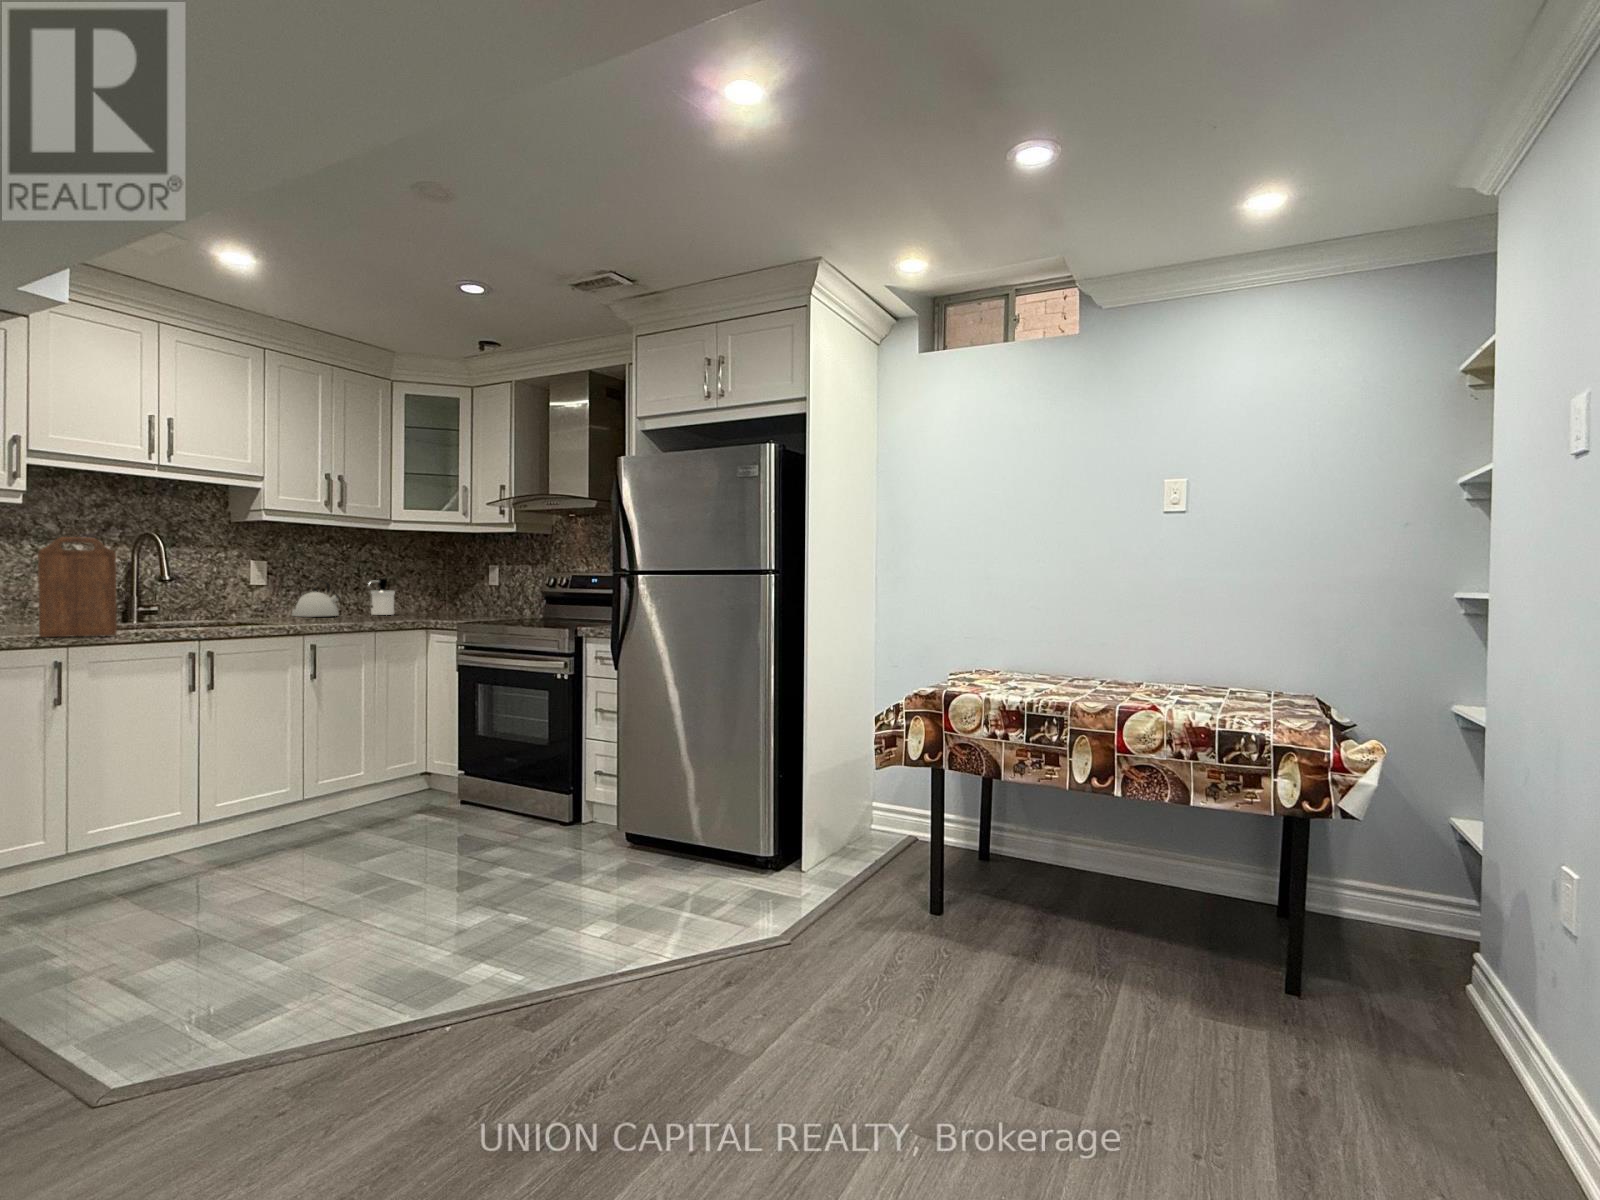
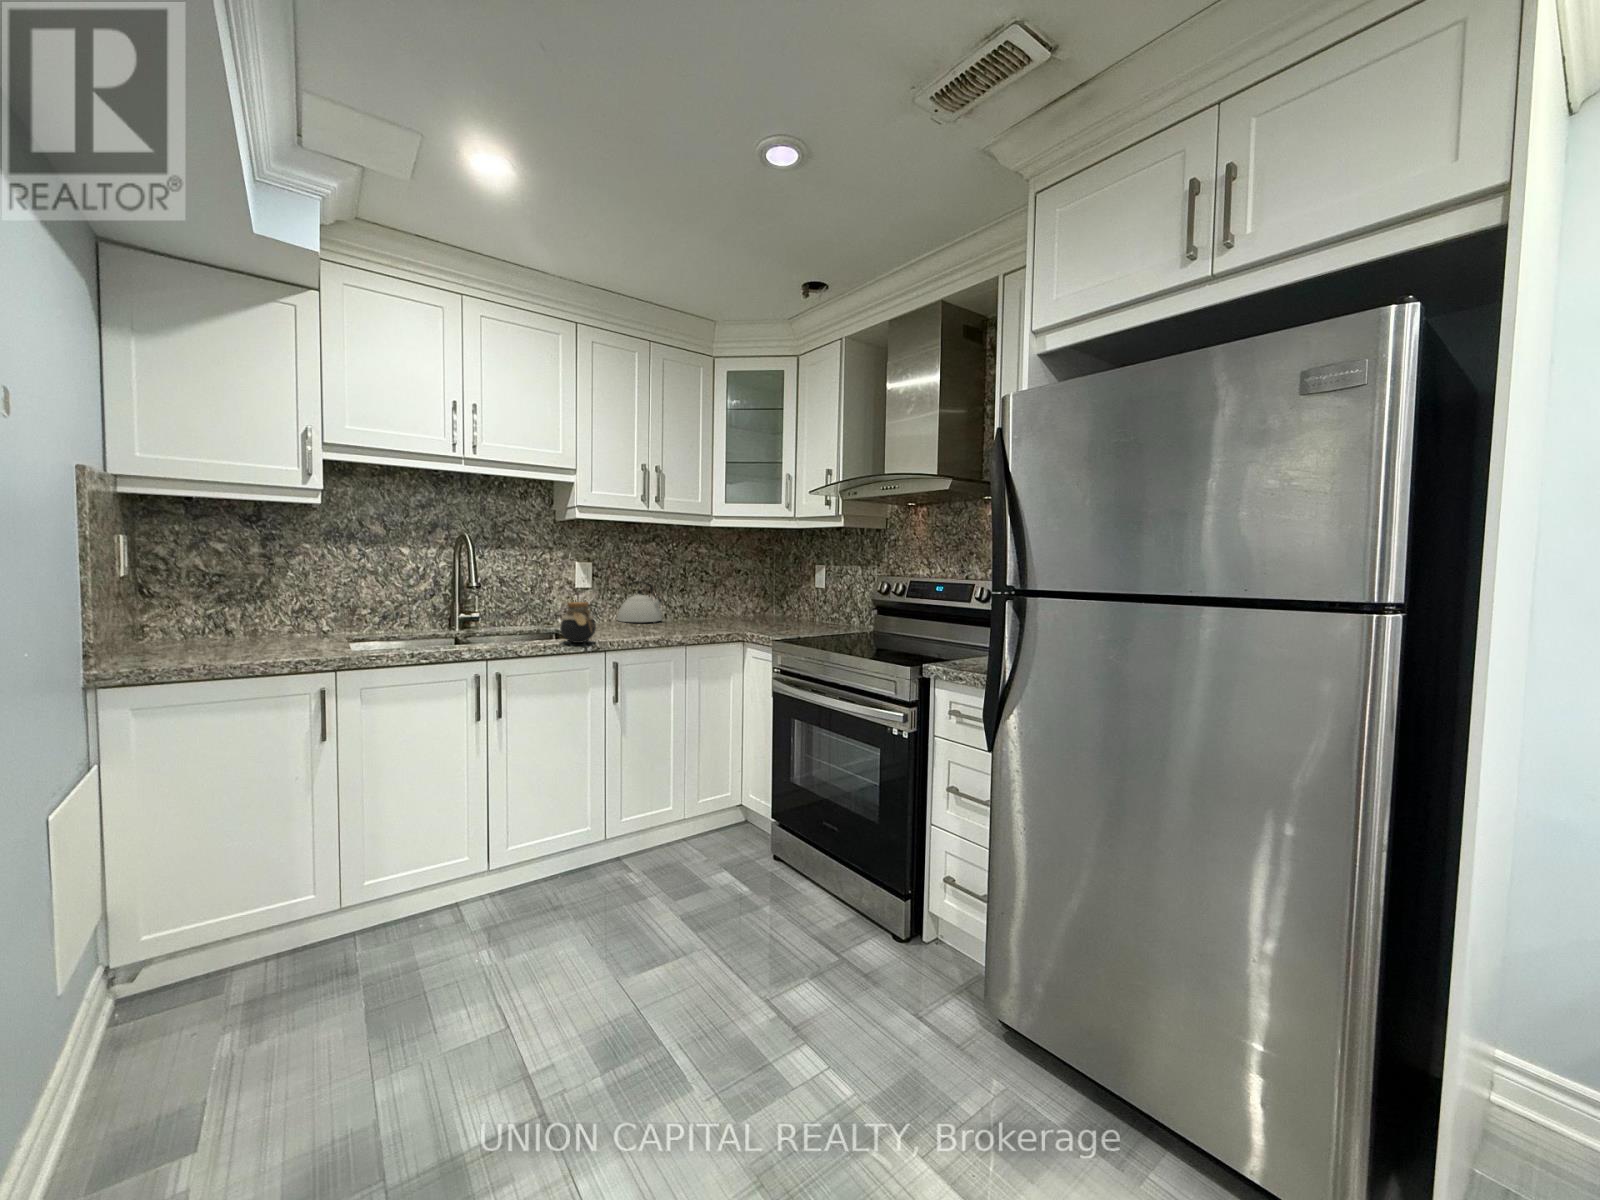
cutting board: present [38,537,117,637] -> none [309,542,394,661]
soap dispenser: present [368,579,395,615] -> none [691,579,719,619]
jar: none [256,593,291,628] -> present [560,602,596,643]

